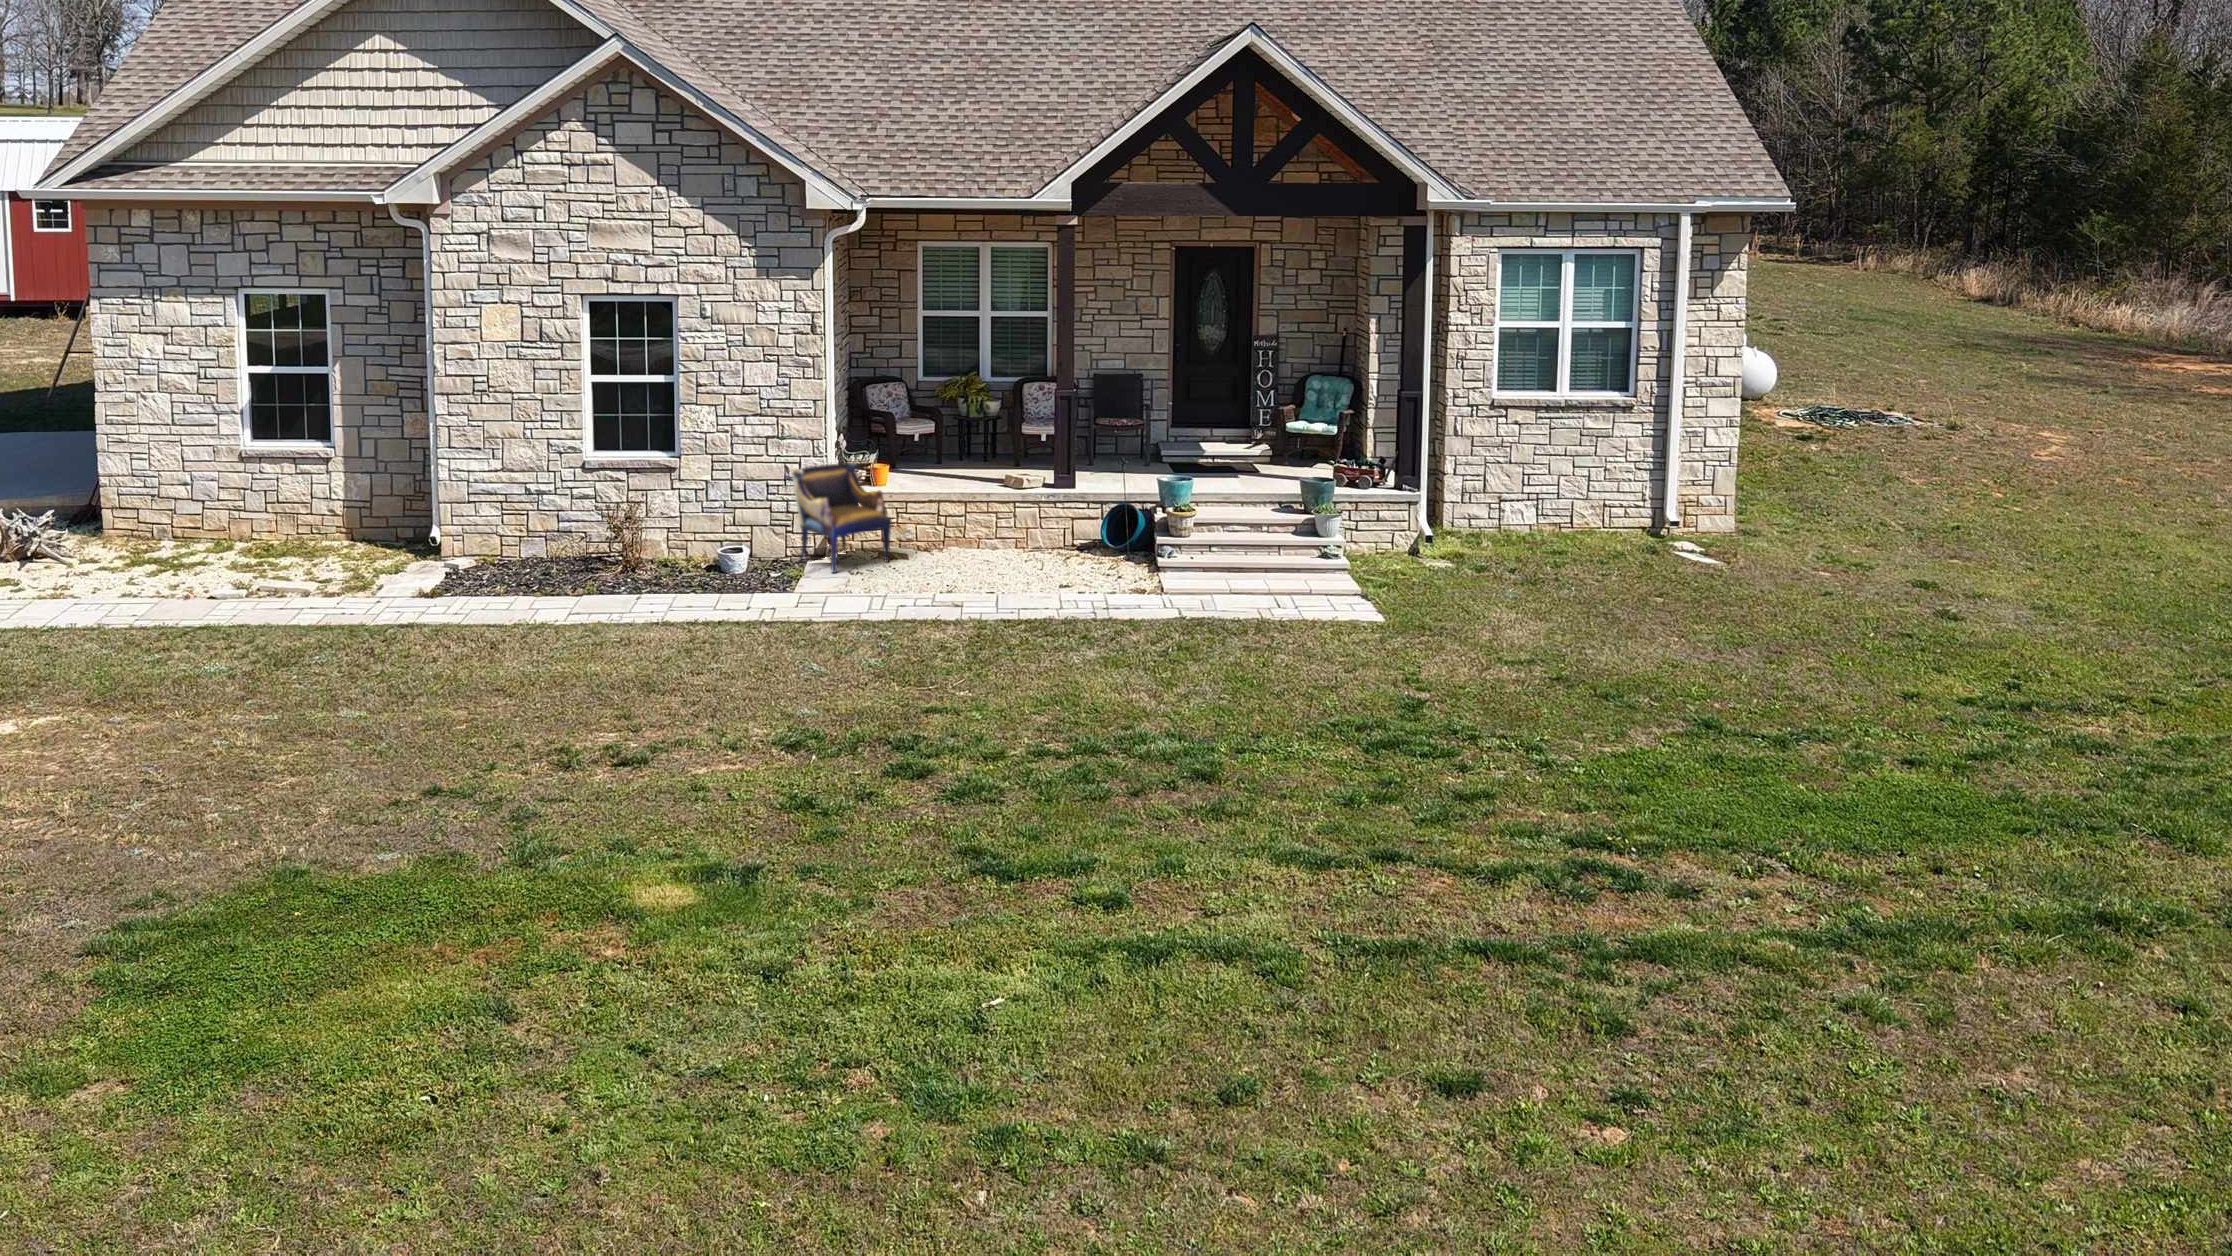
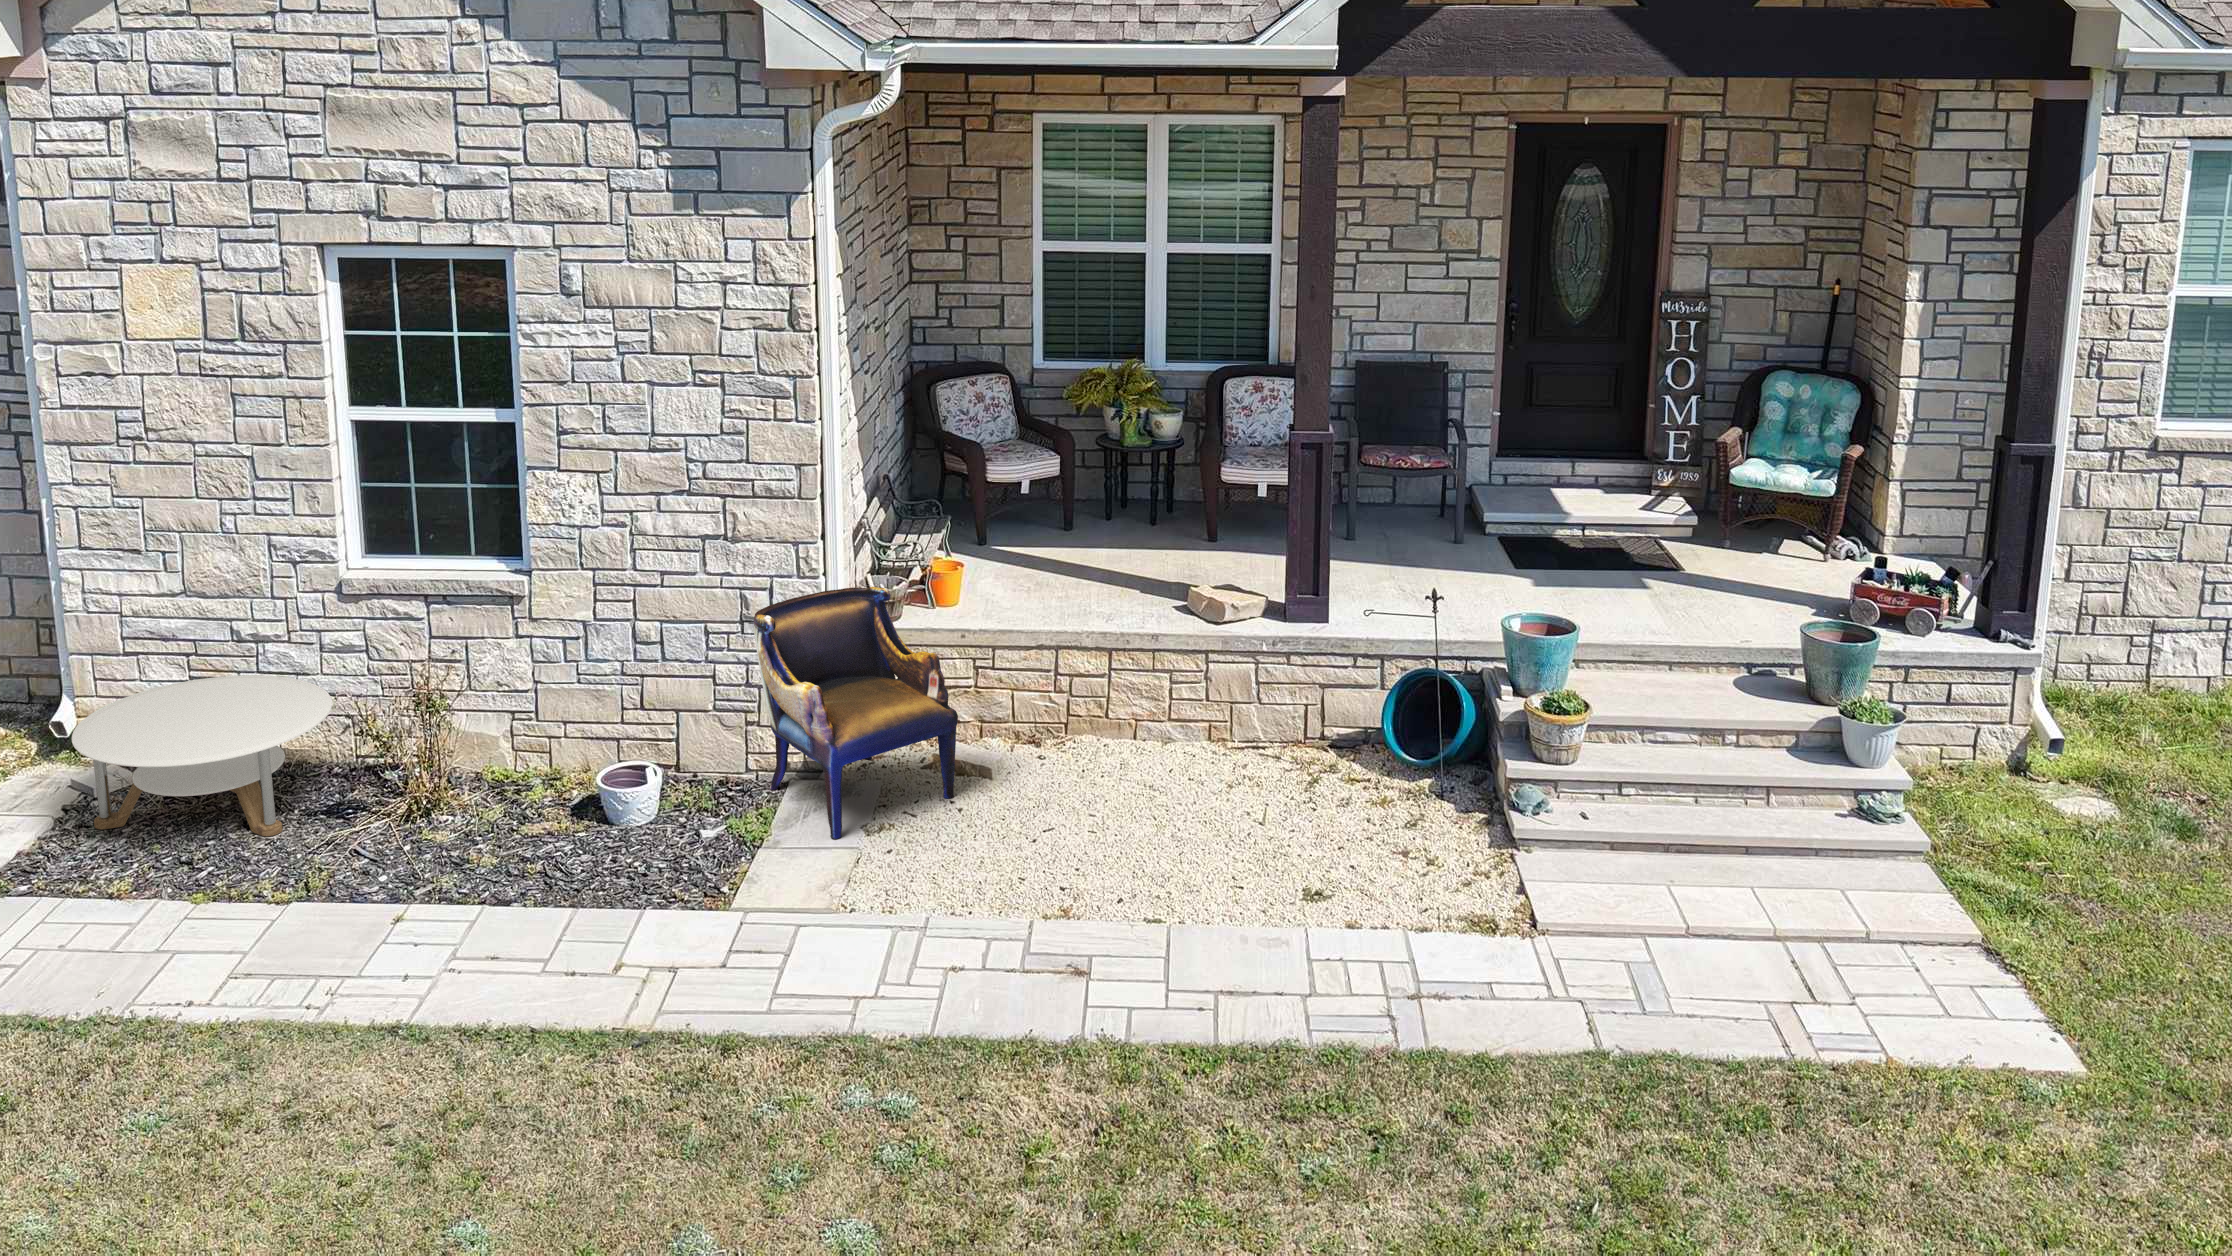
round table: none [463,510,584,575] -> present [72,675,332,836]

